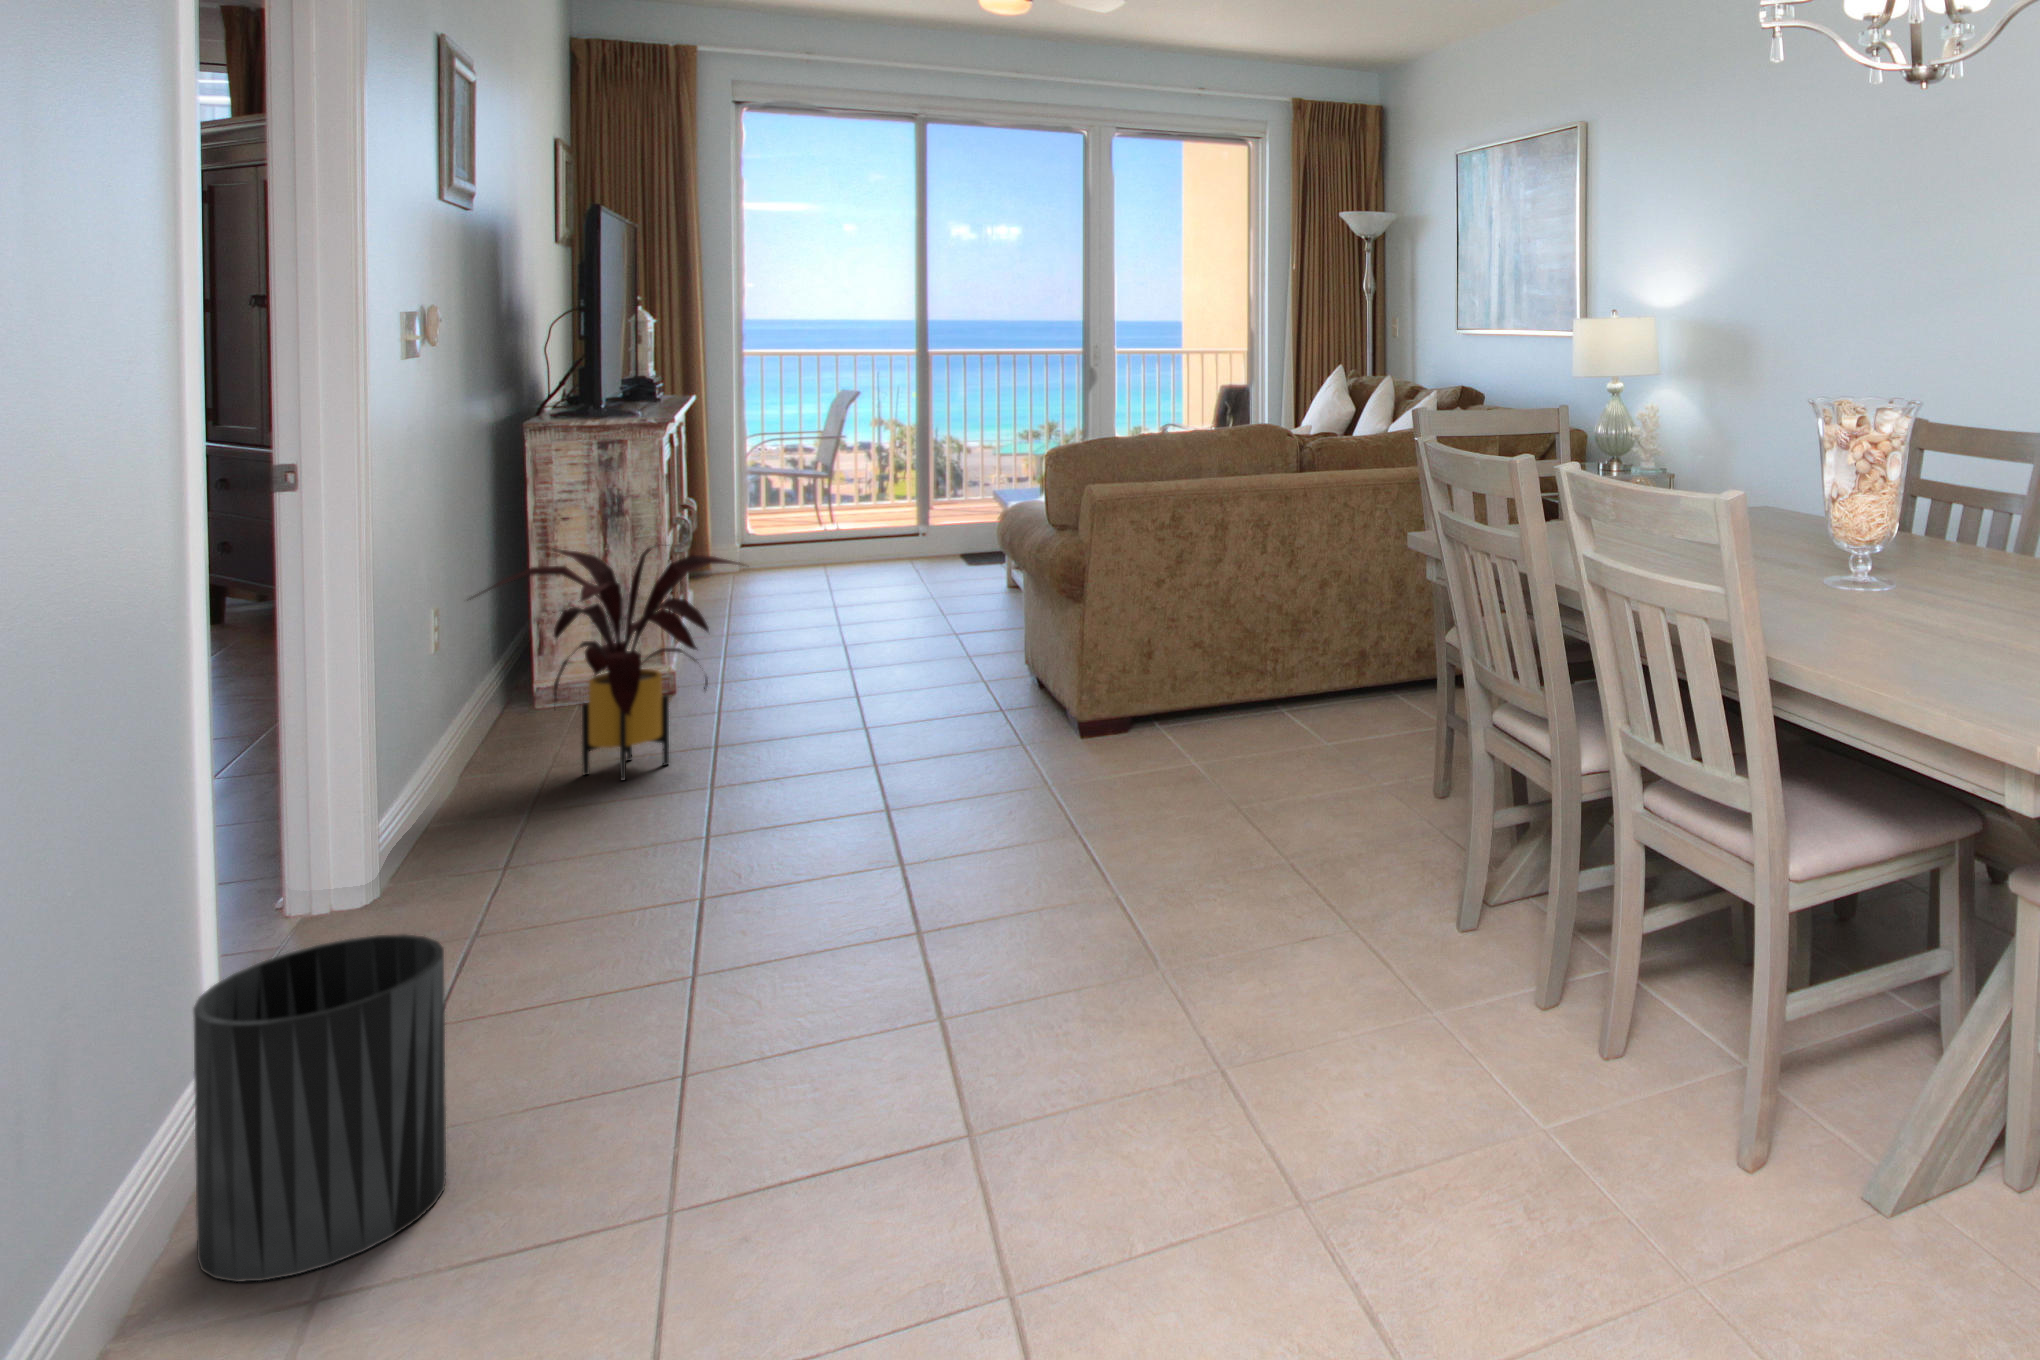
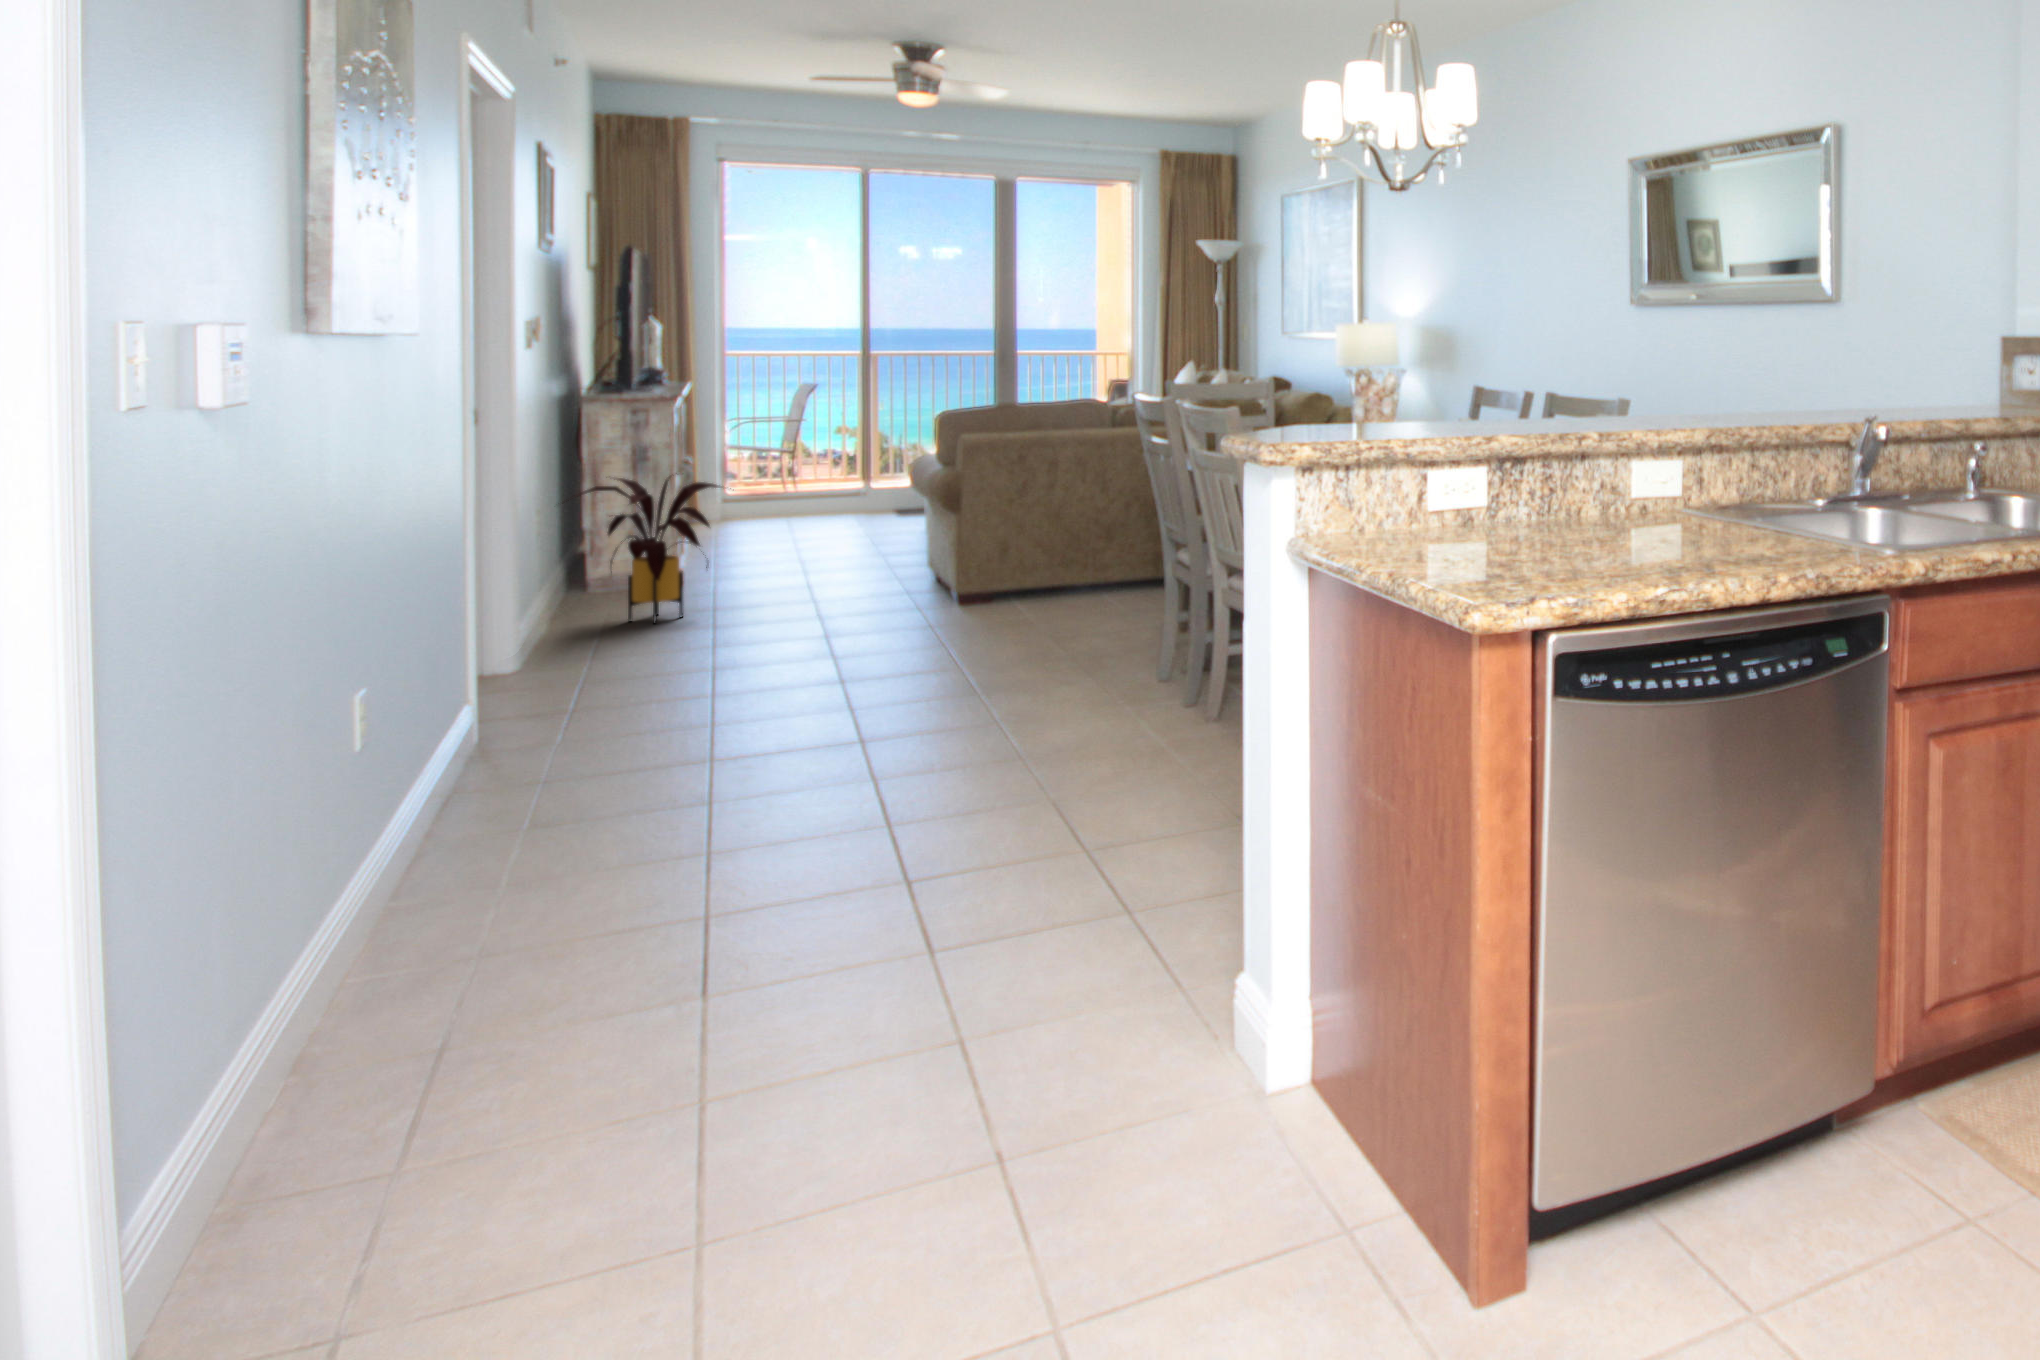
trash can: present [193,934,446,1282] -> none [479,634,591,777]

